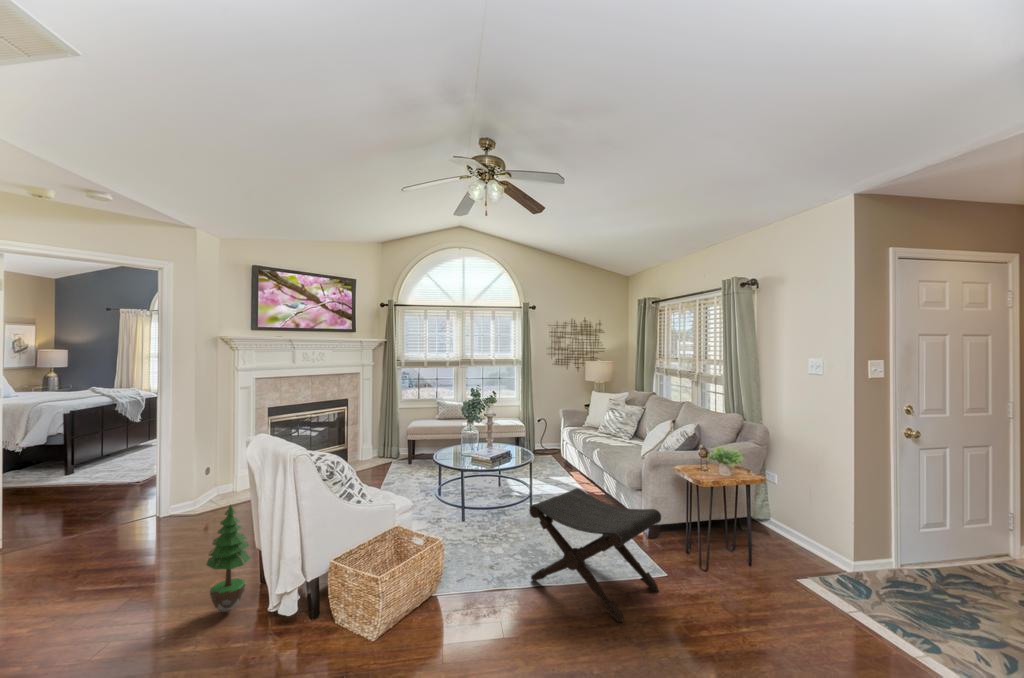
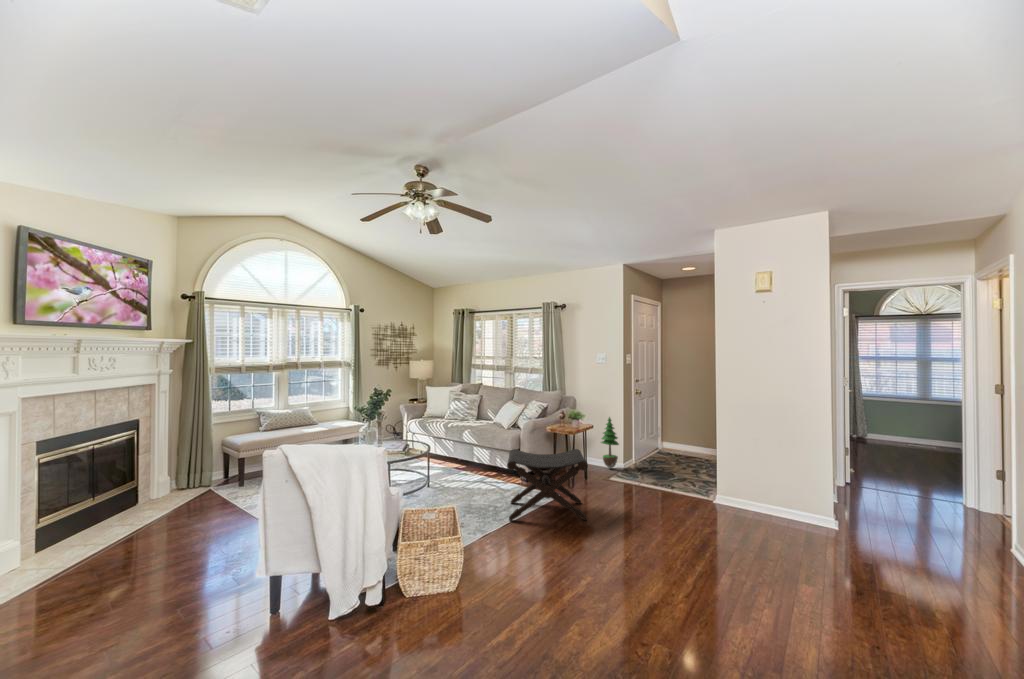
potted tree: present [206,505,251,612] -> present [601,417,619,468]

